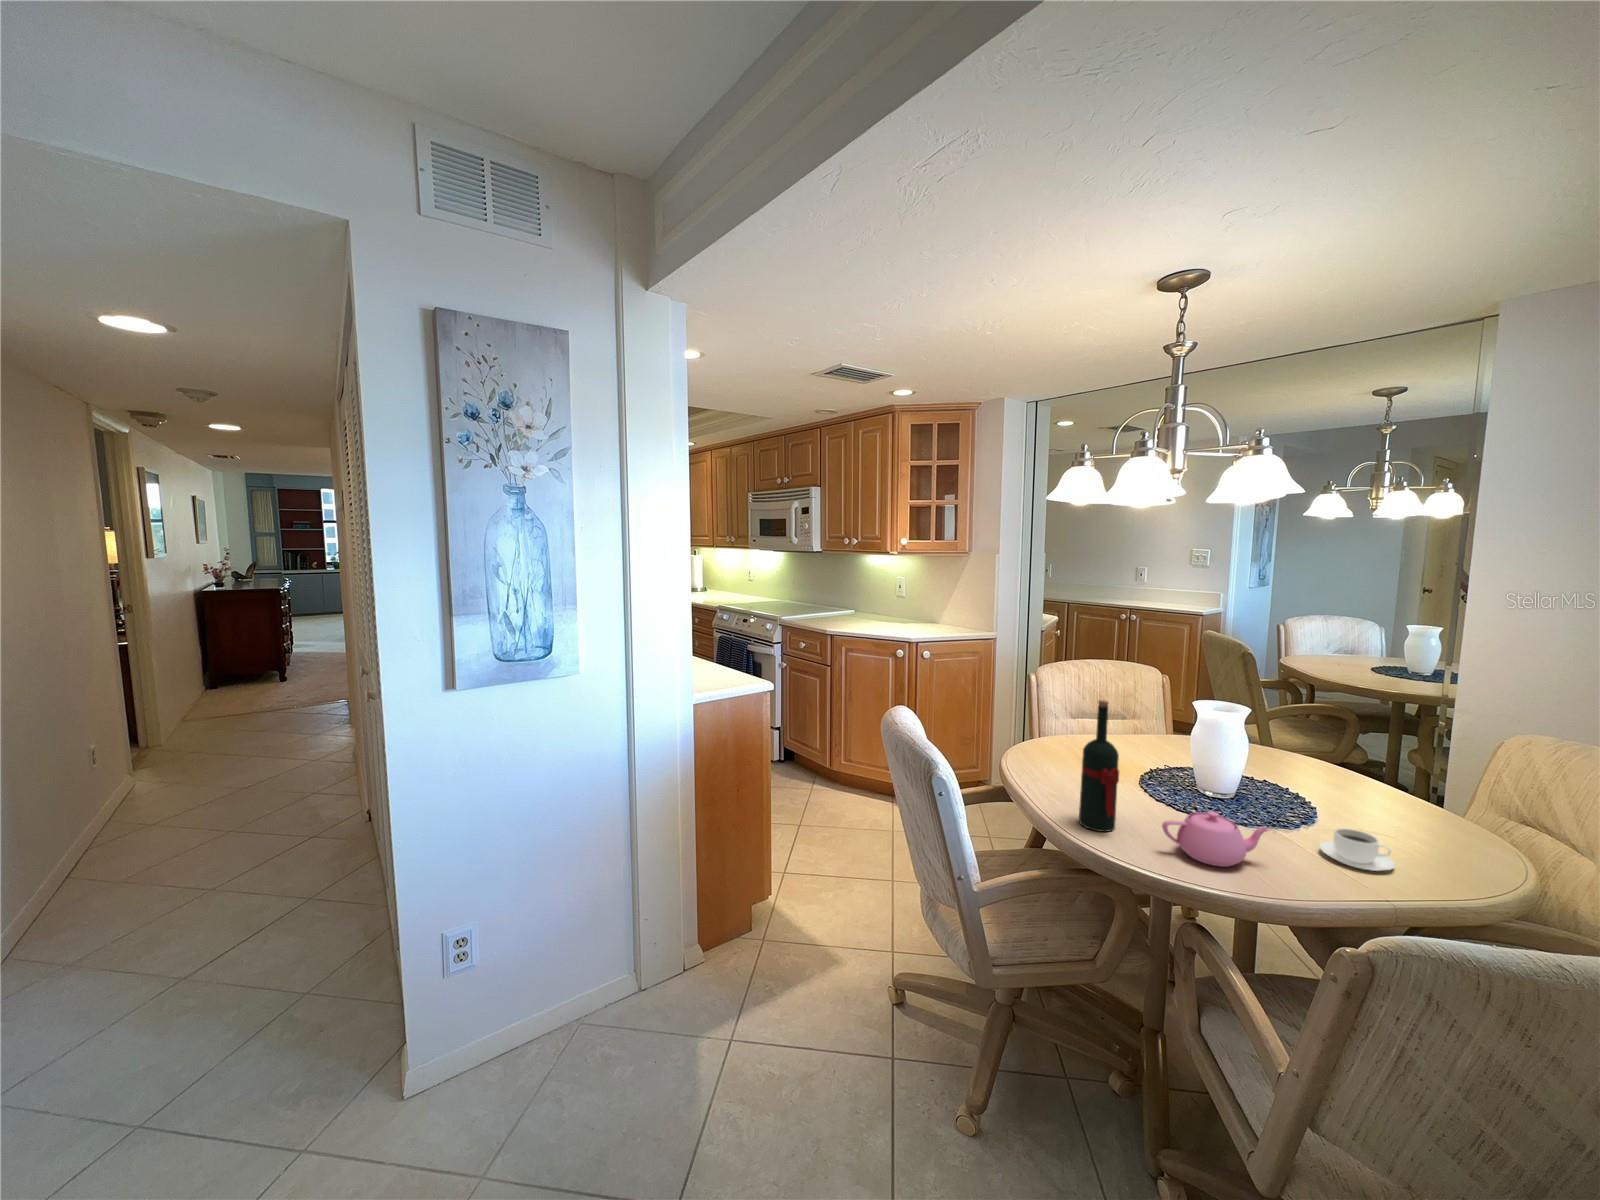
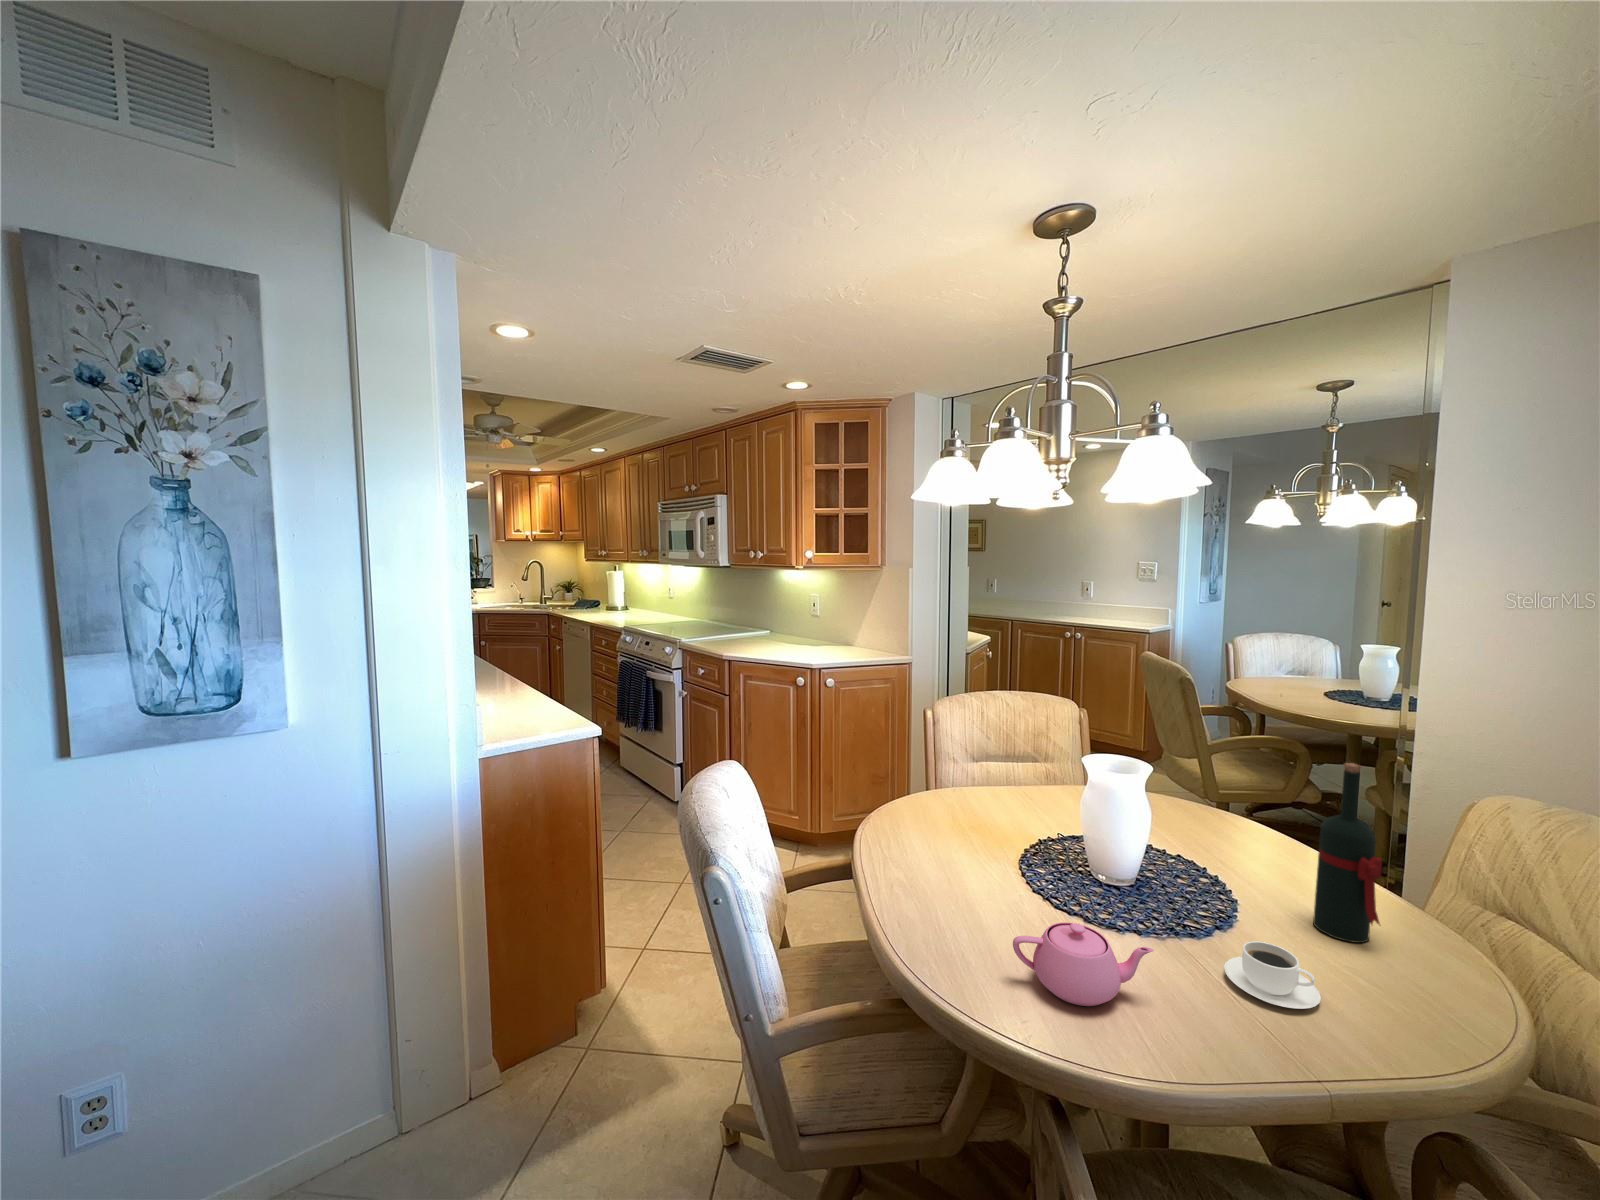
wine bottle: present [1079,700,1119,832] -> present [1313,763,1382,943]

